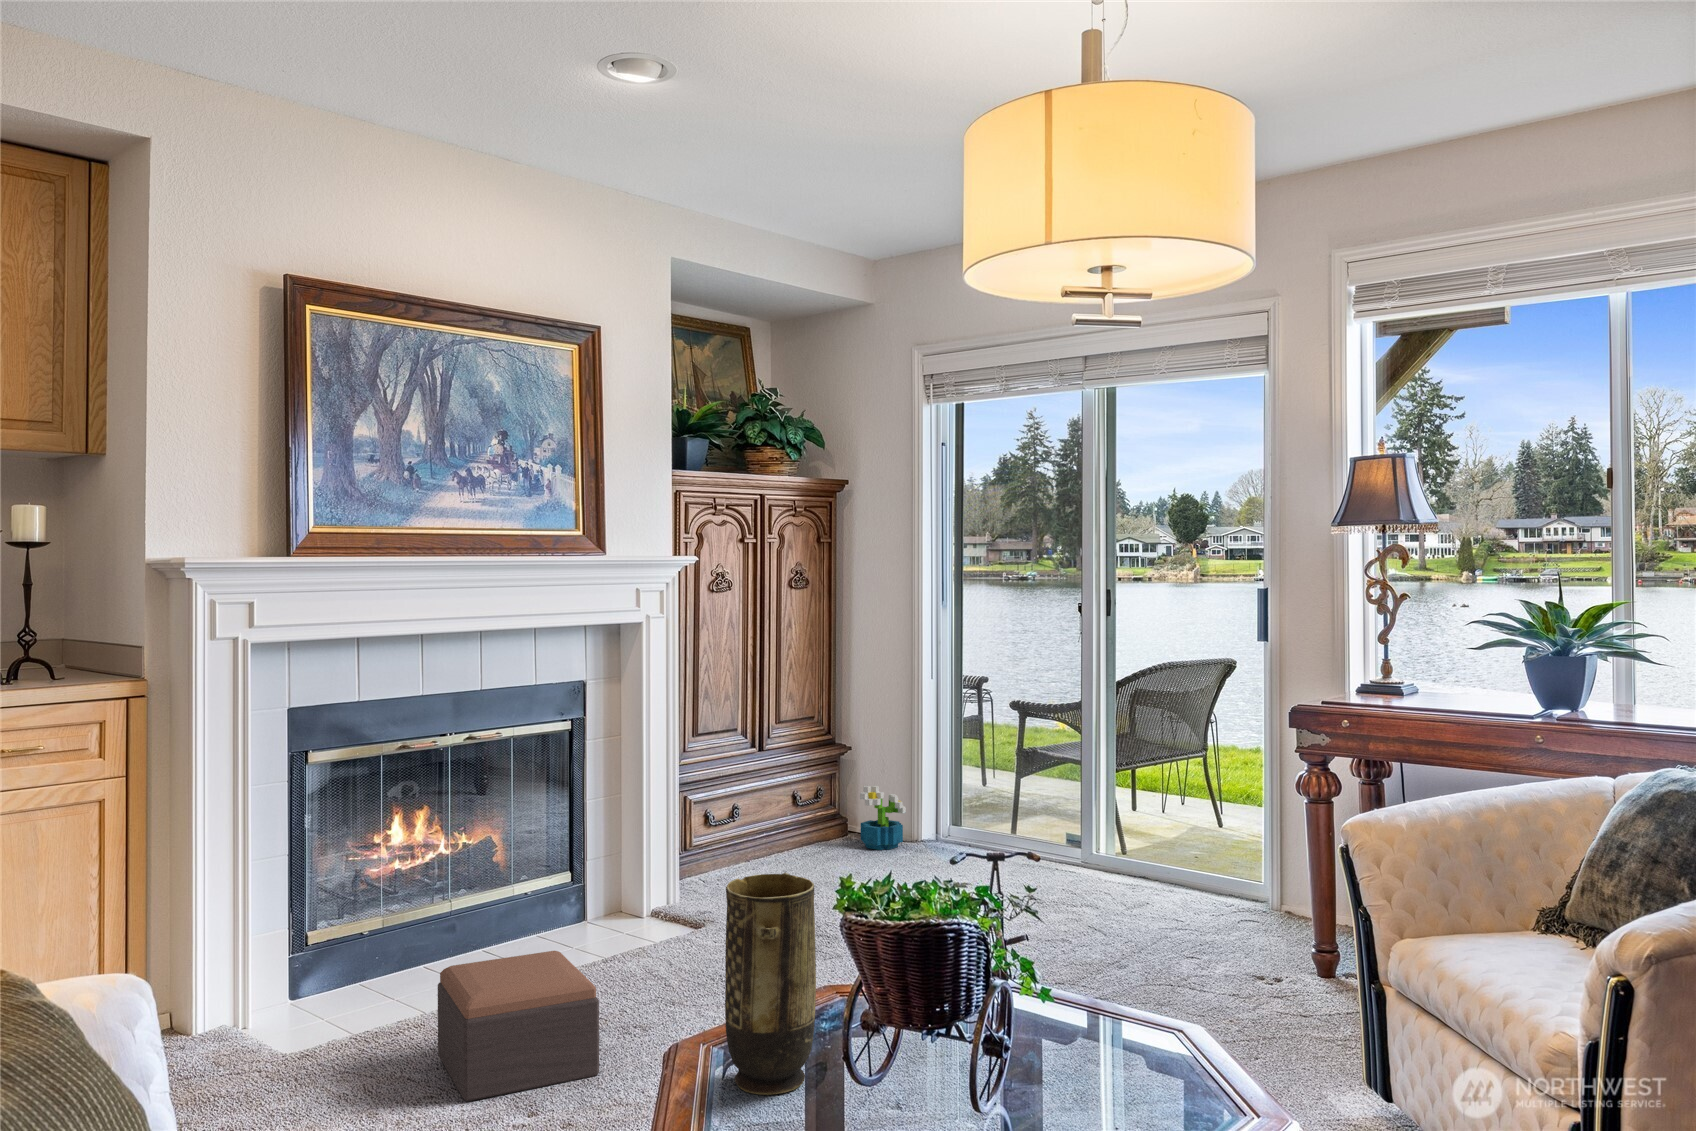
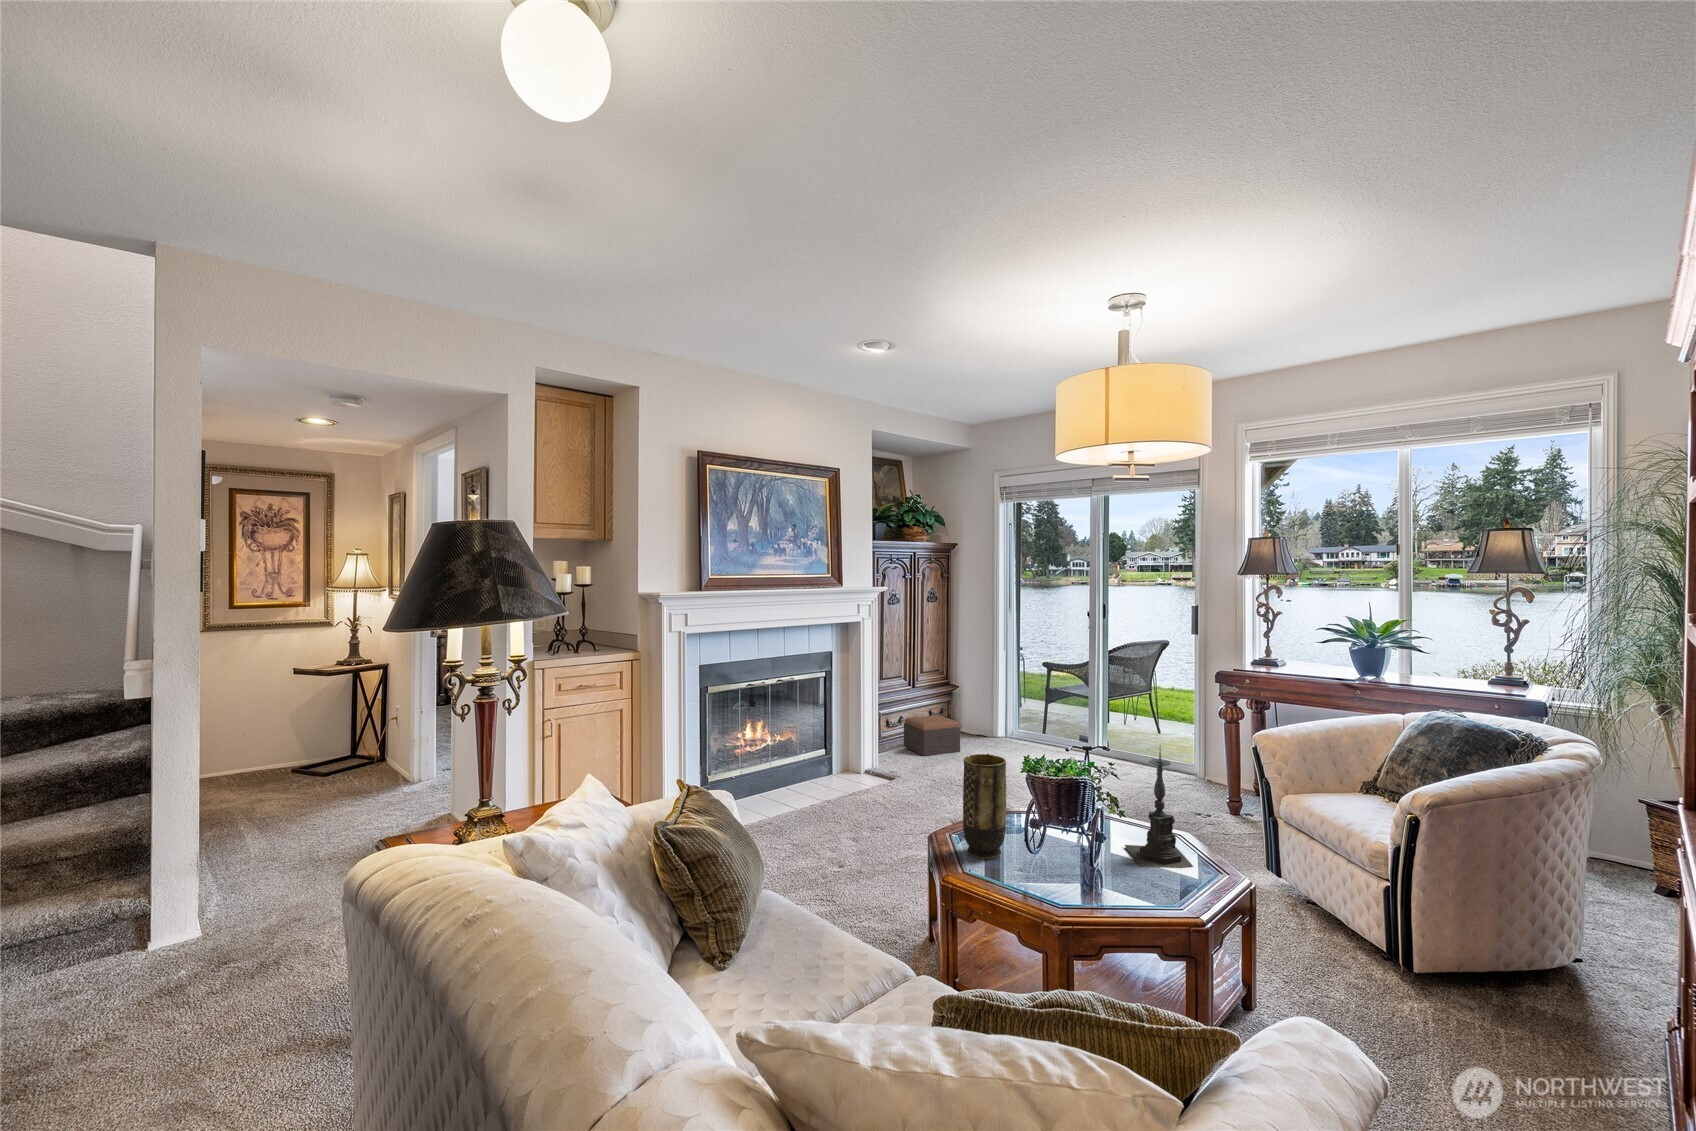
decorative plant: present [860,785,906,850] -> none [967,708,991,743]
candle holder: none [1065,847,1195,1101] -> present [1125,745,1193,868]
footstool: present [438,951,599,1101] -> present [904,715,960,756]

